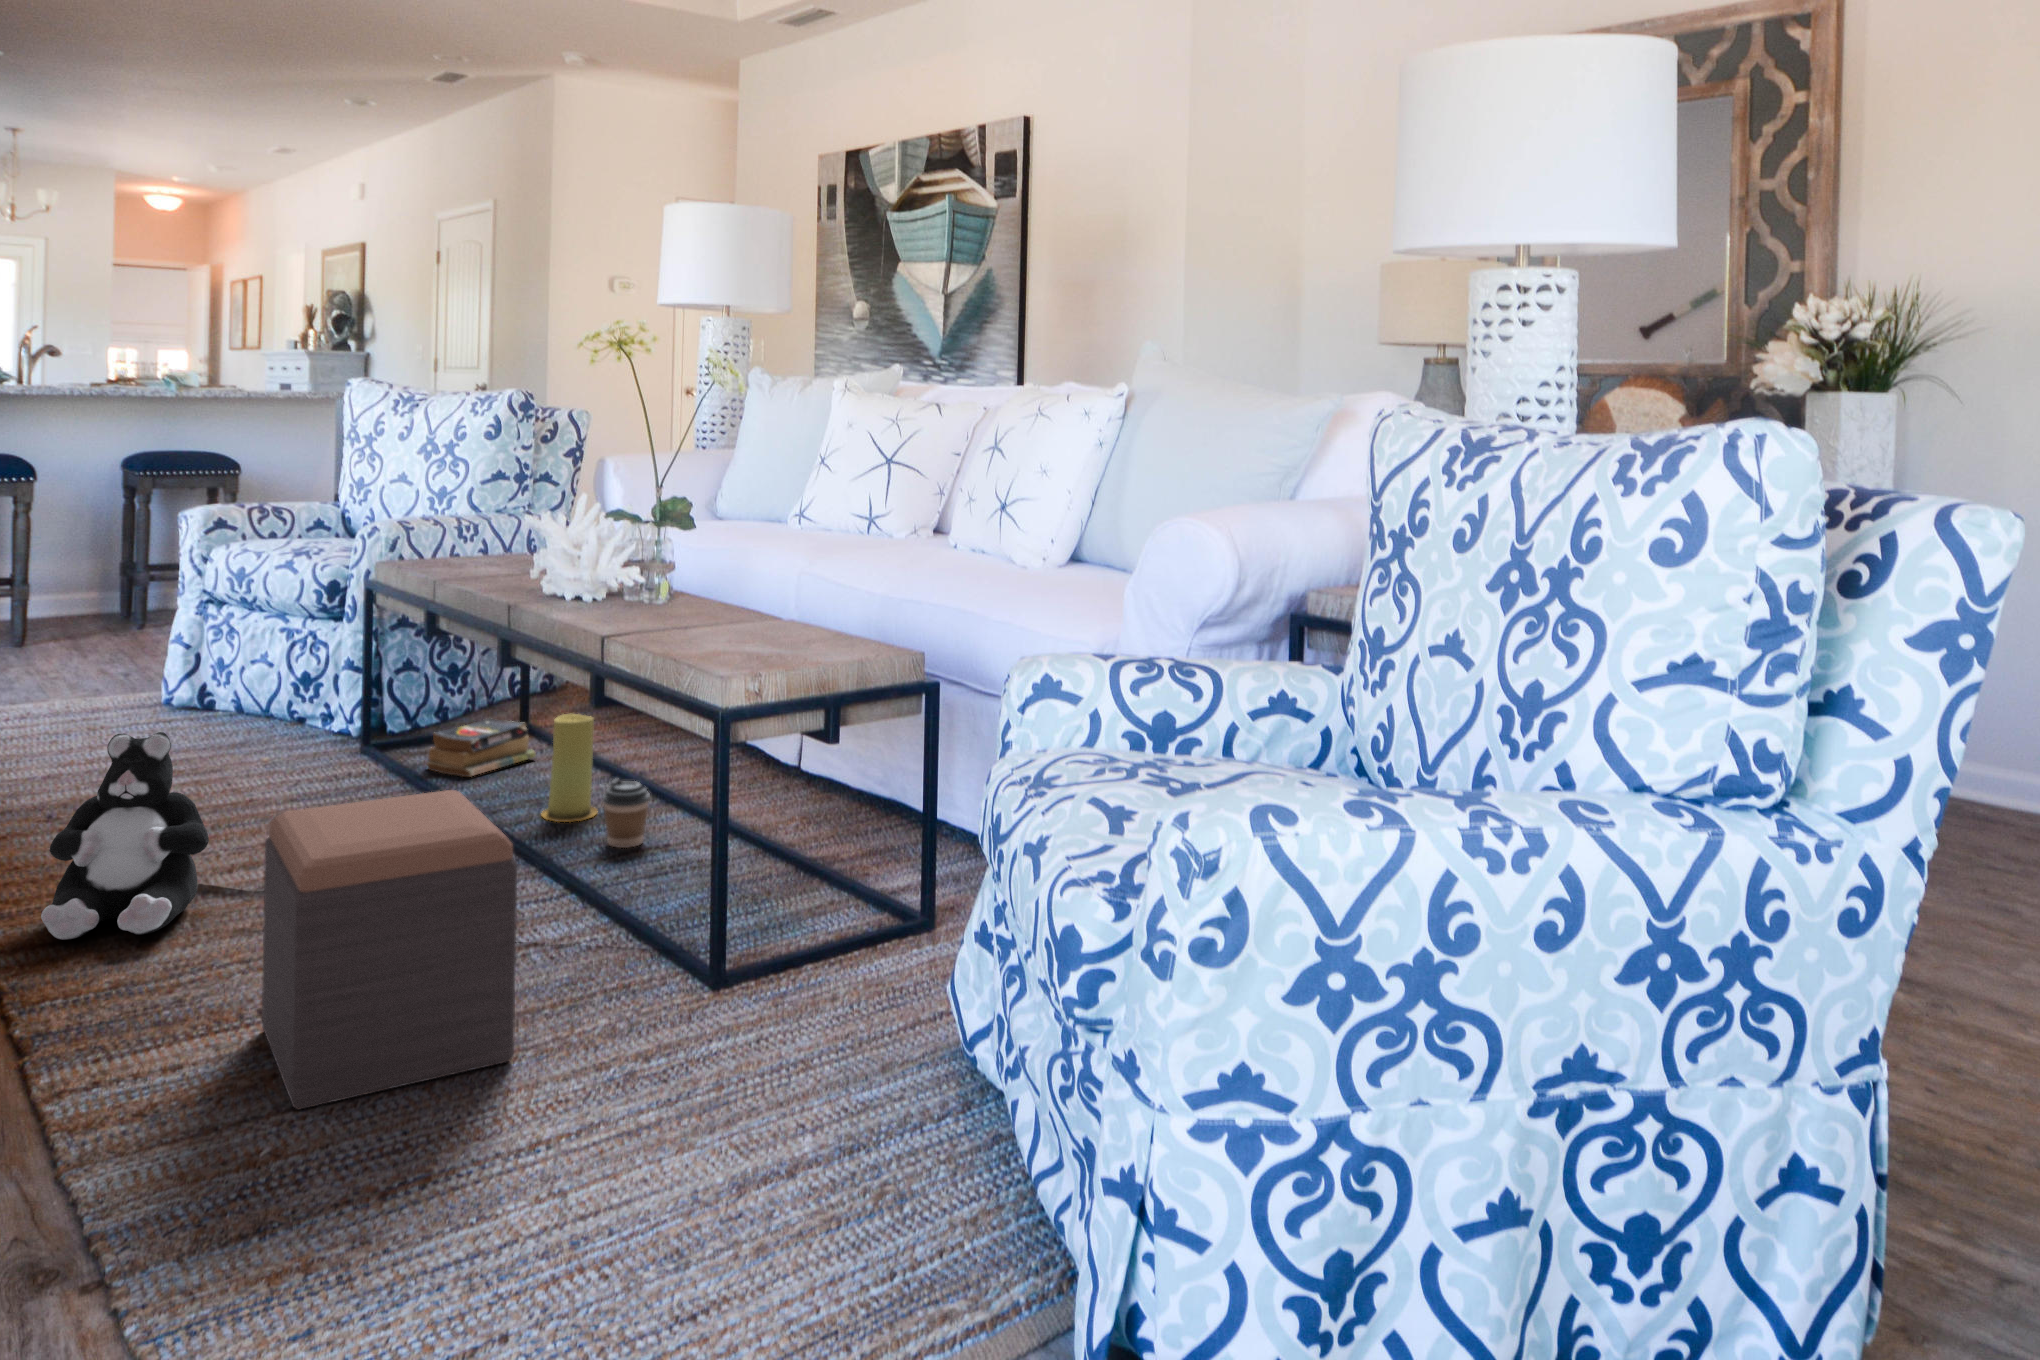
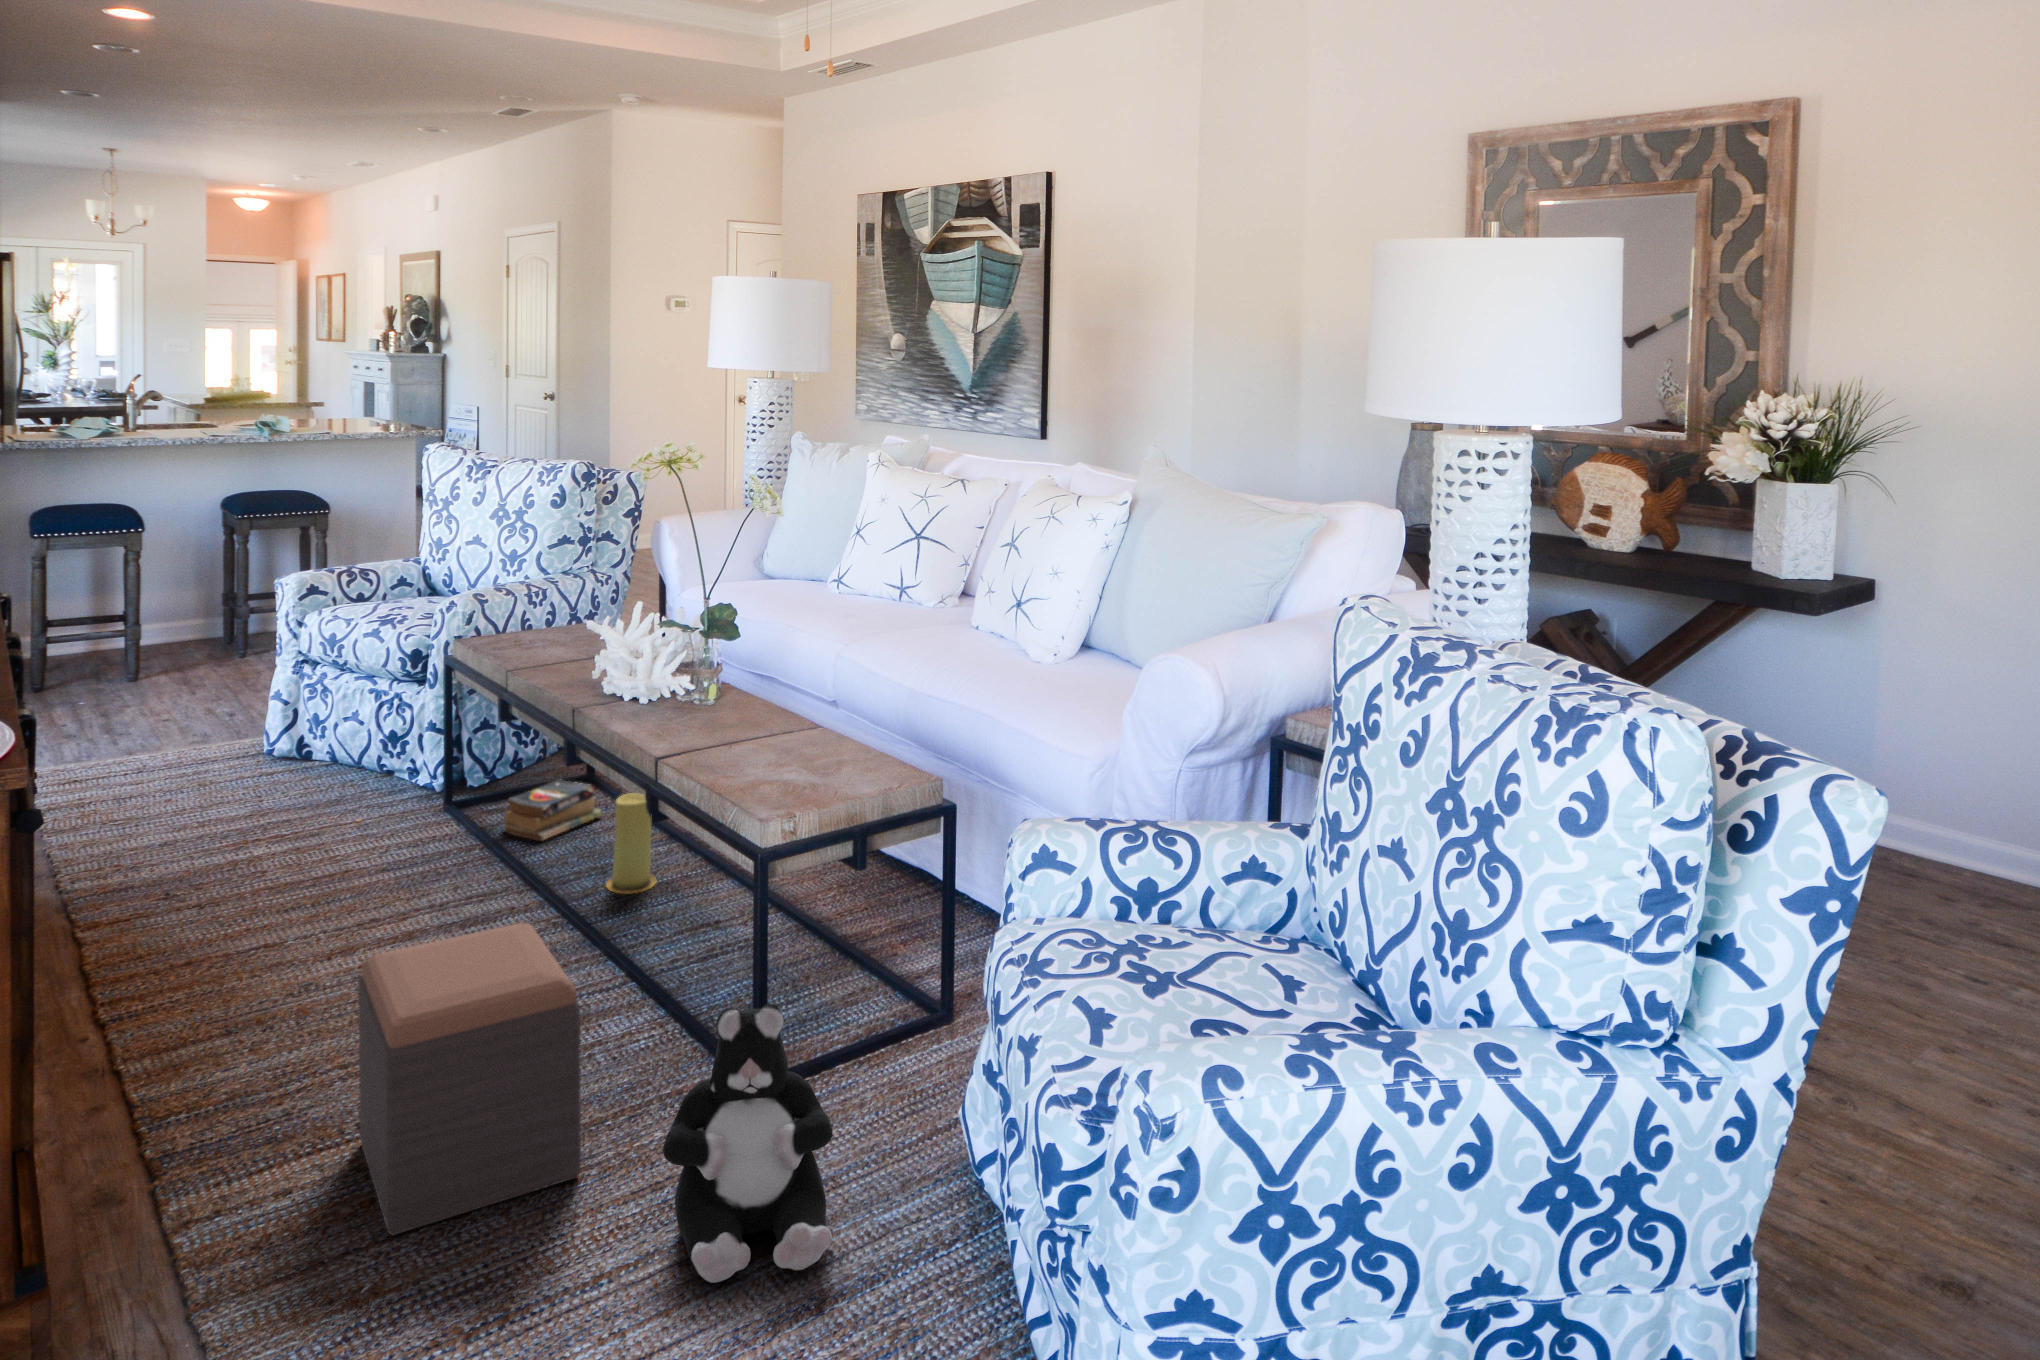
plush toy: present [41,732,209,940] -> present [663,1004,833,1283]
coffee cup: present [603,779,650,848] -> none [660,860,702,924]

